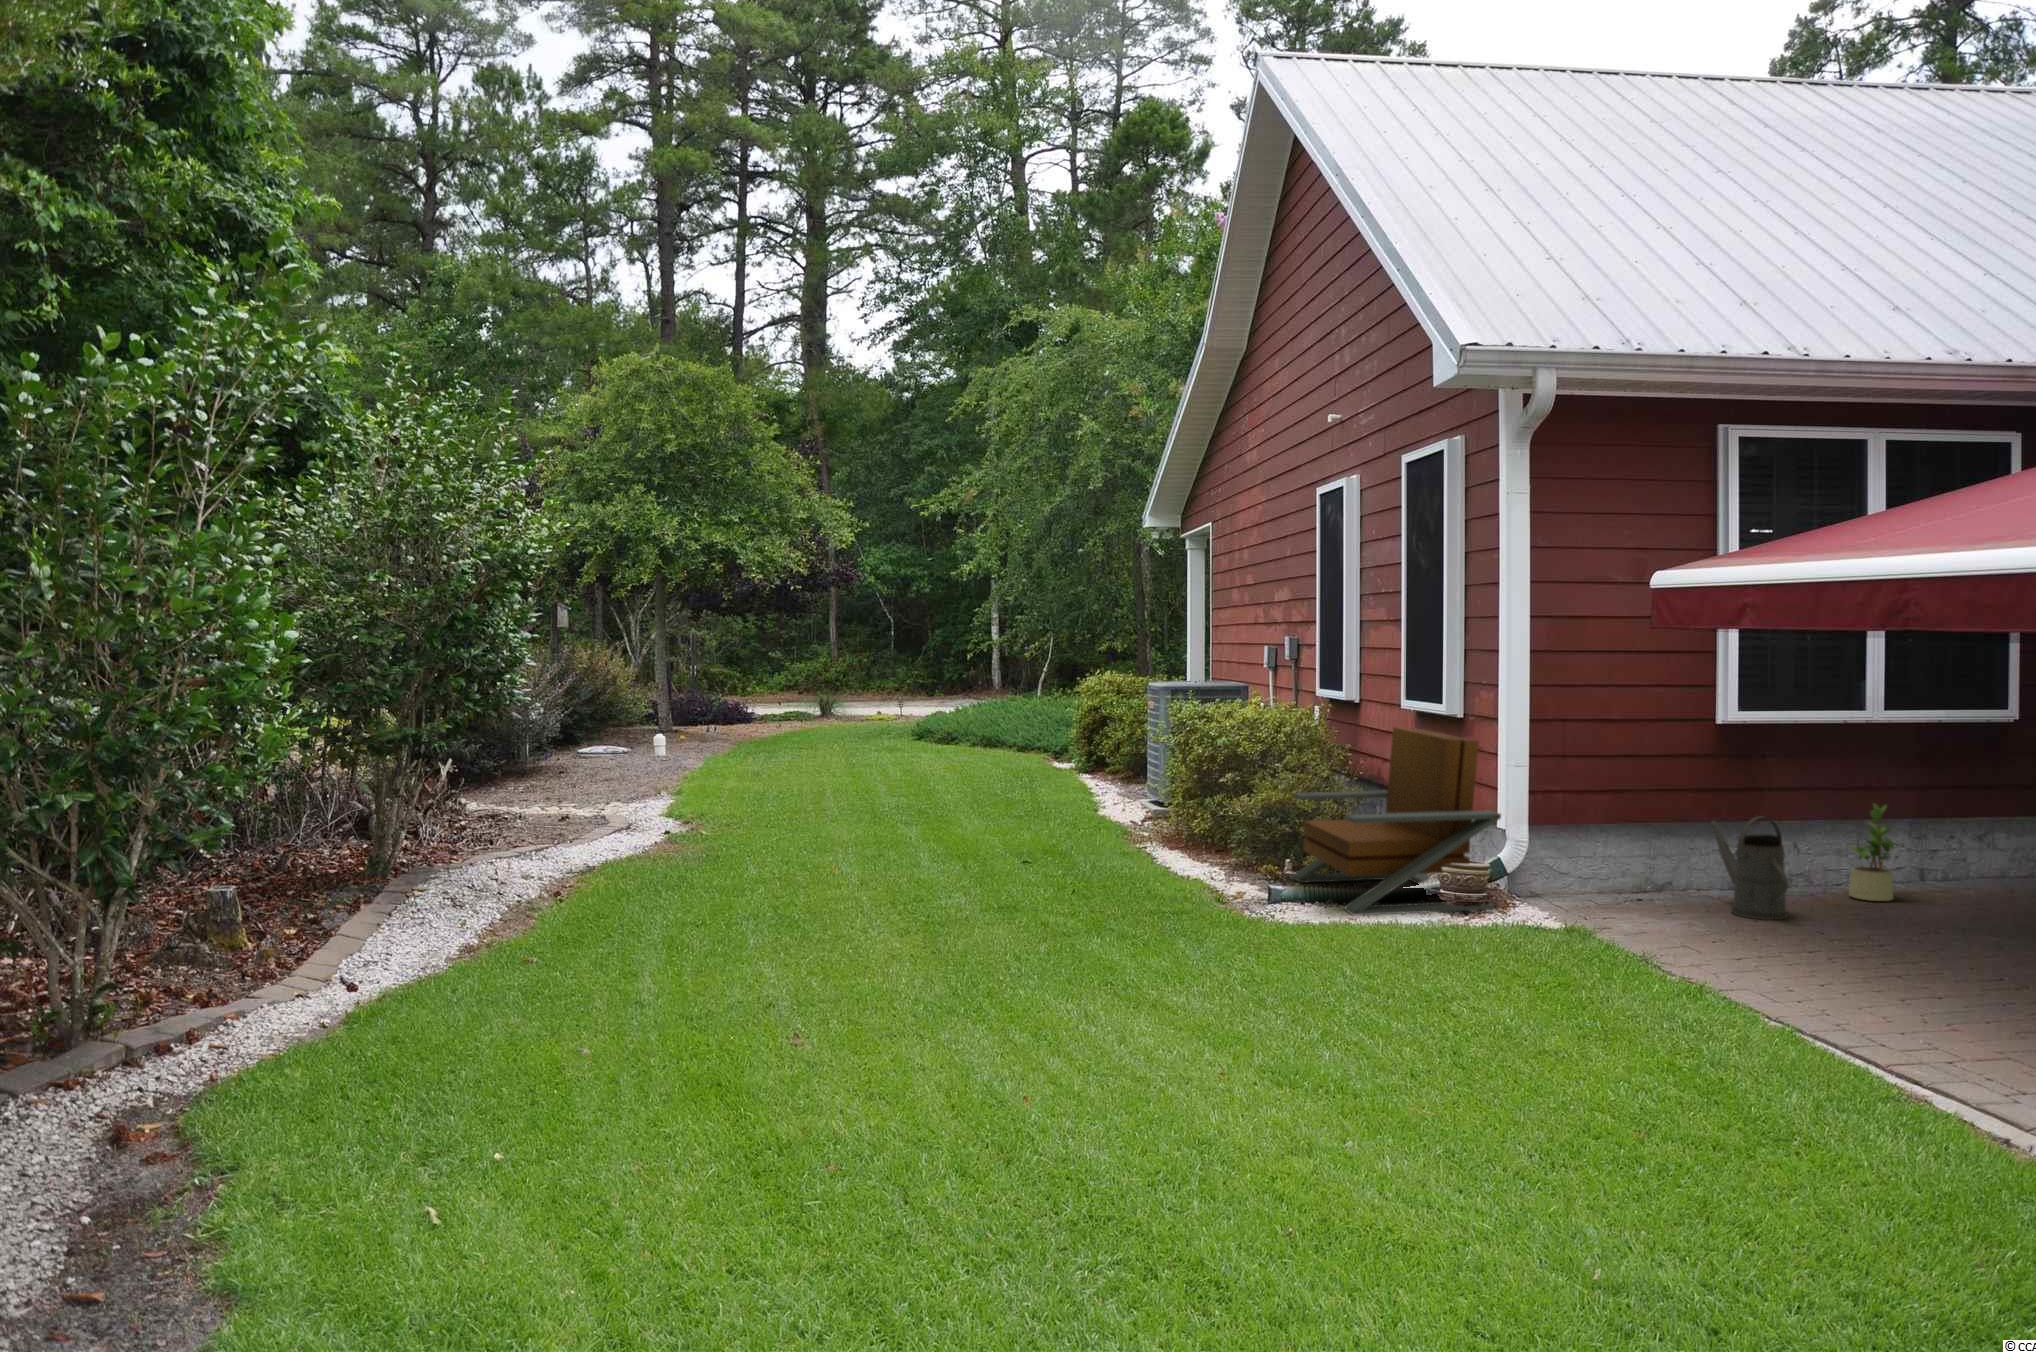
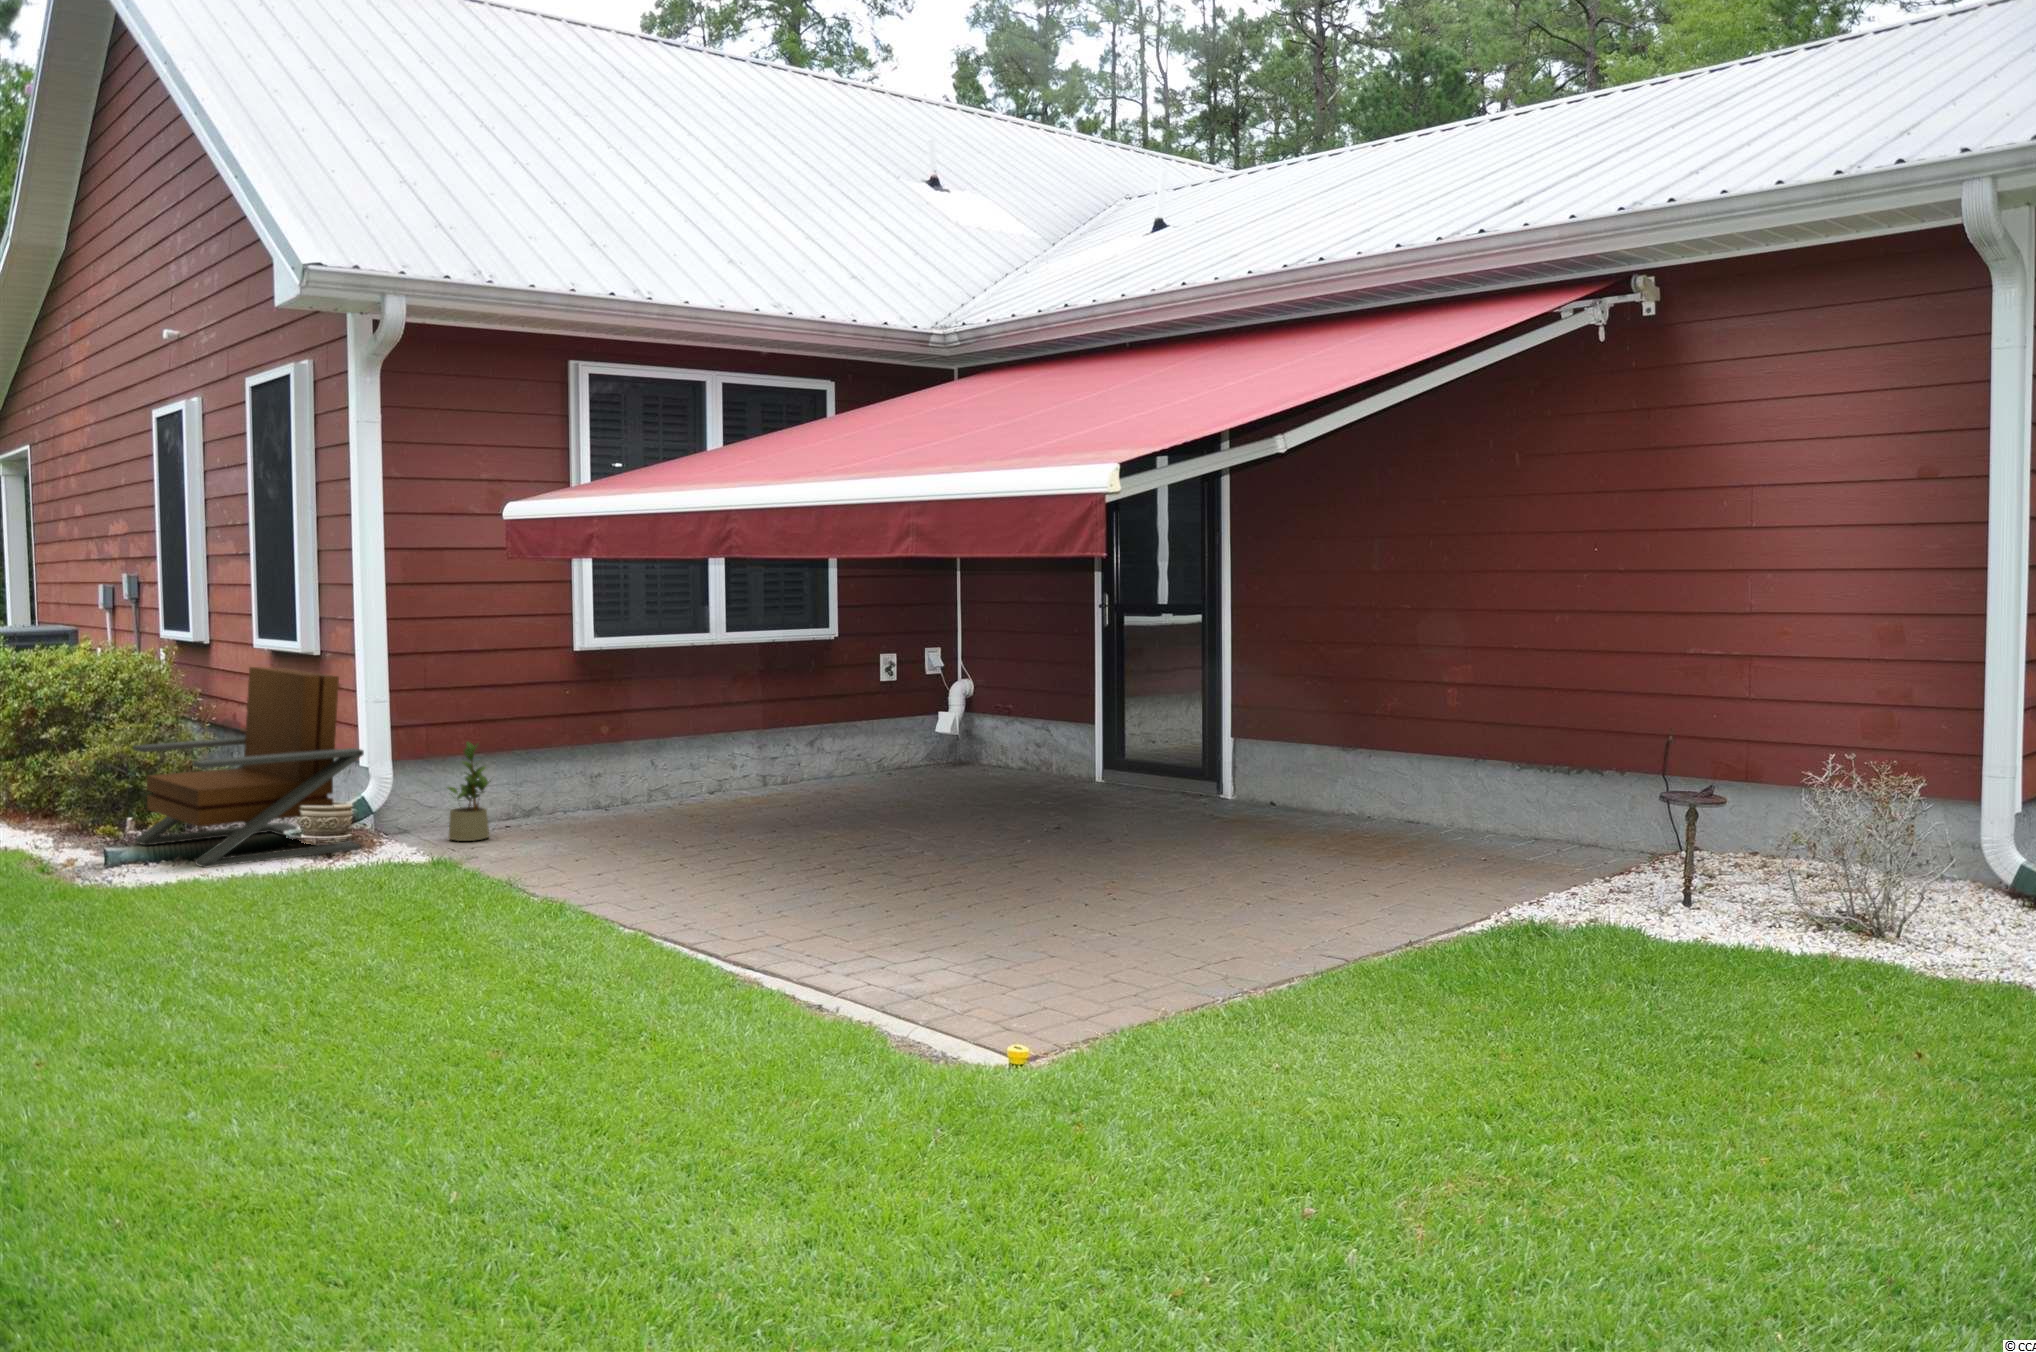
potted plant: present [1849,804,1894,901] -> present [447,742,491,841]
watering can: present [1710,816,1788,920] -> none [572,737,637,834]

